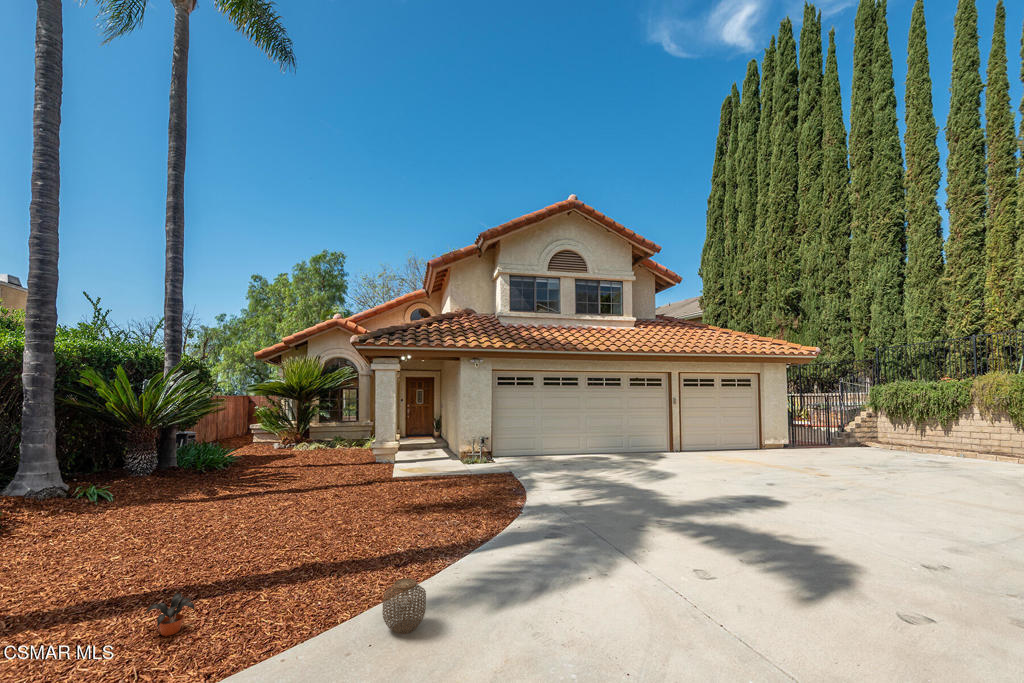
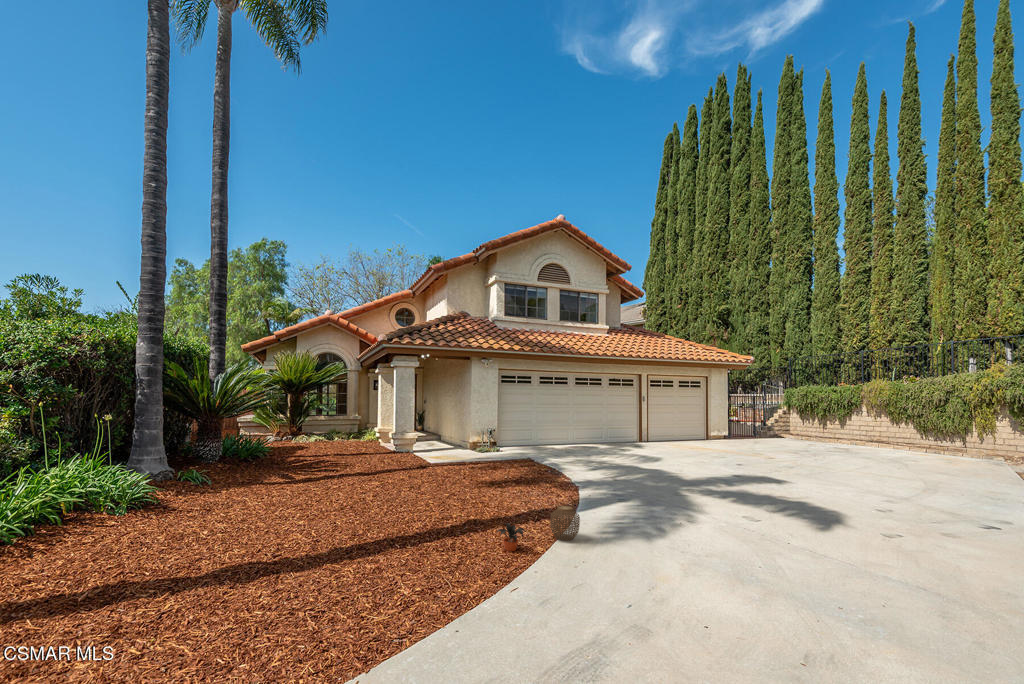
potted plant: present [144,593,194,636] -> present [497,523,525,551]

